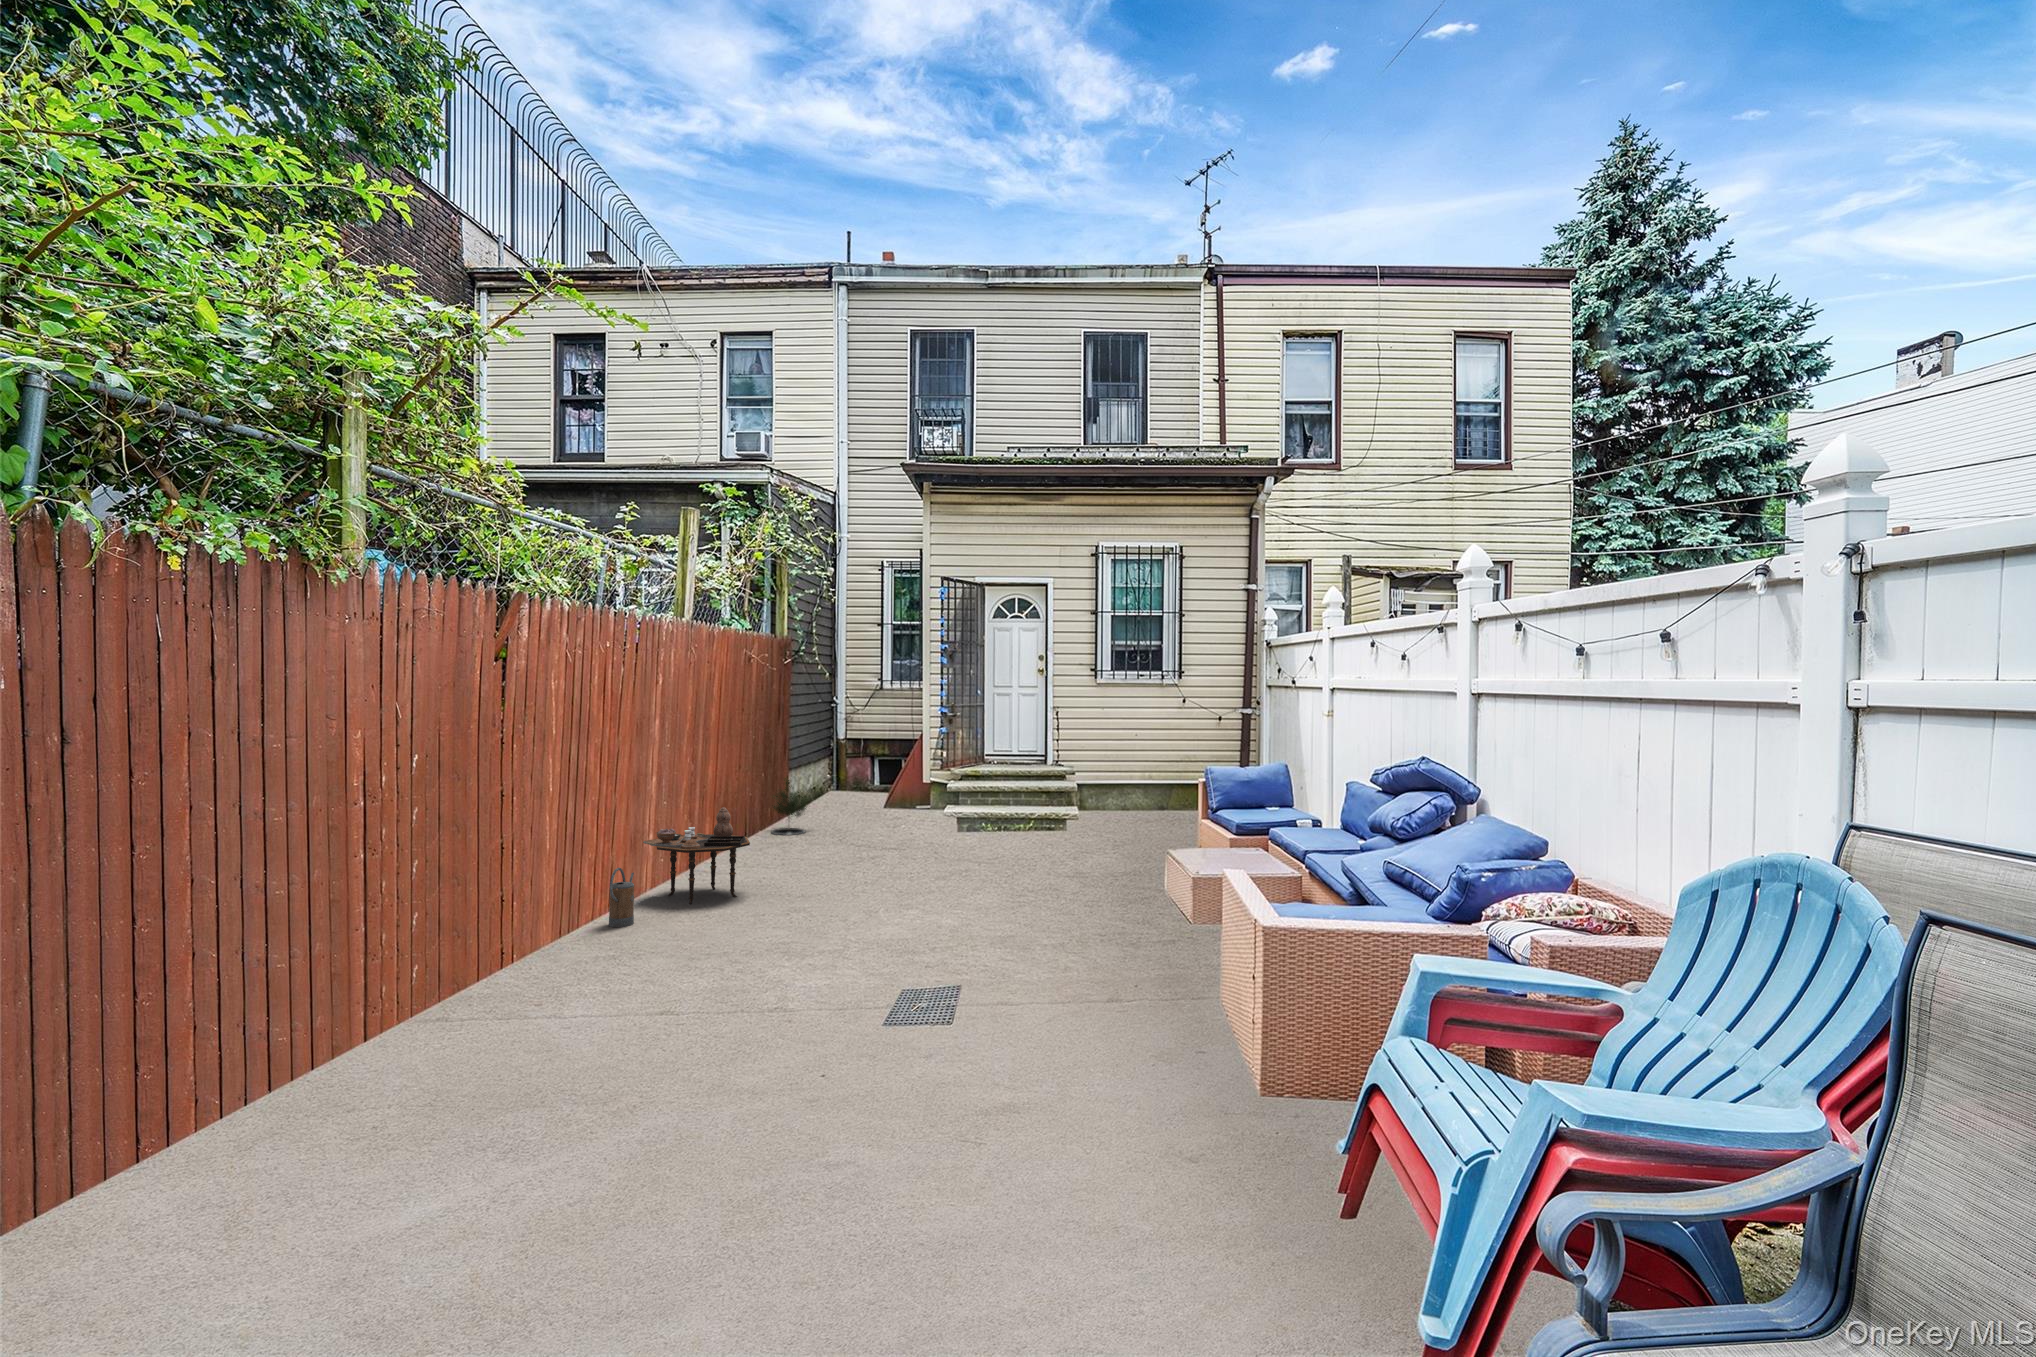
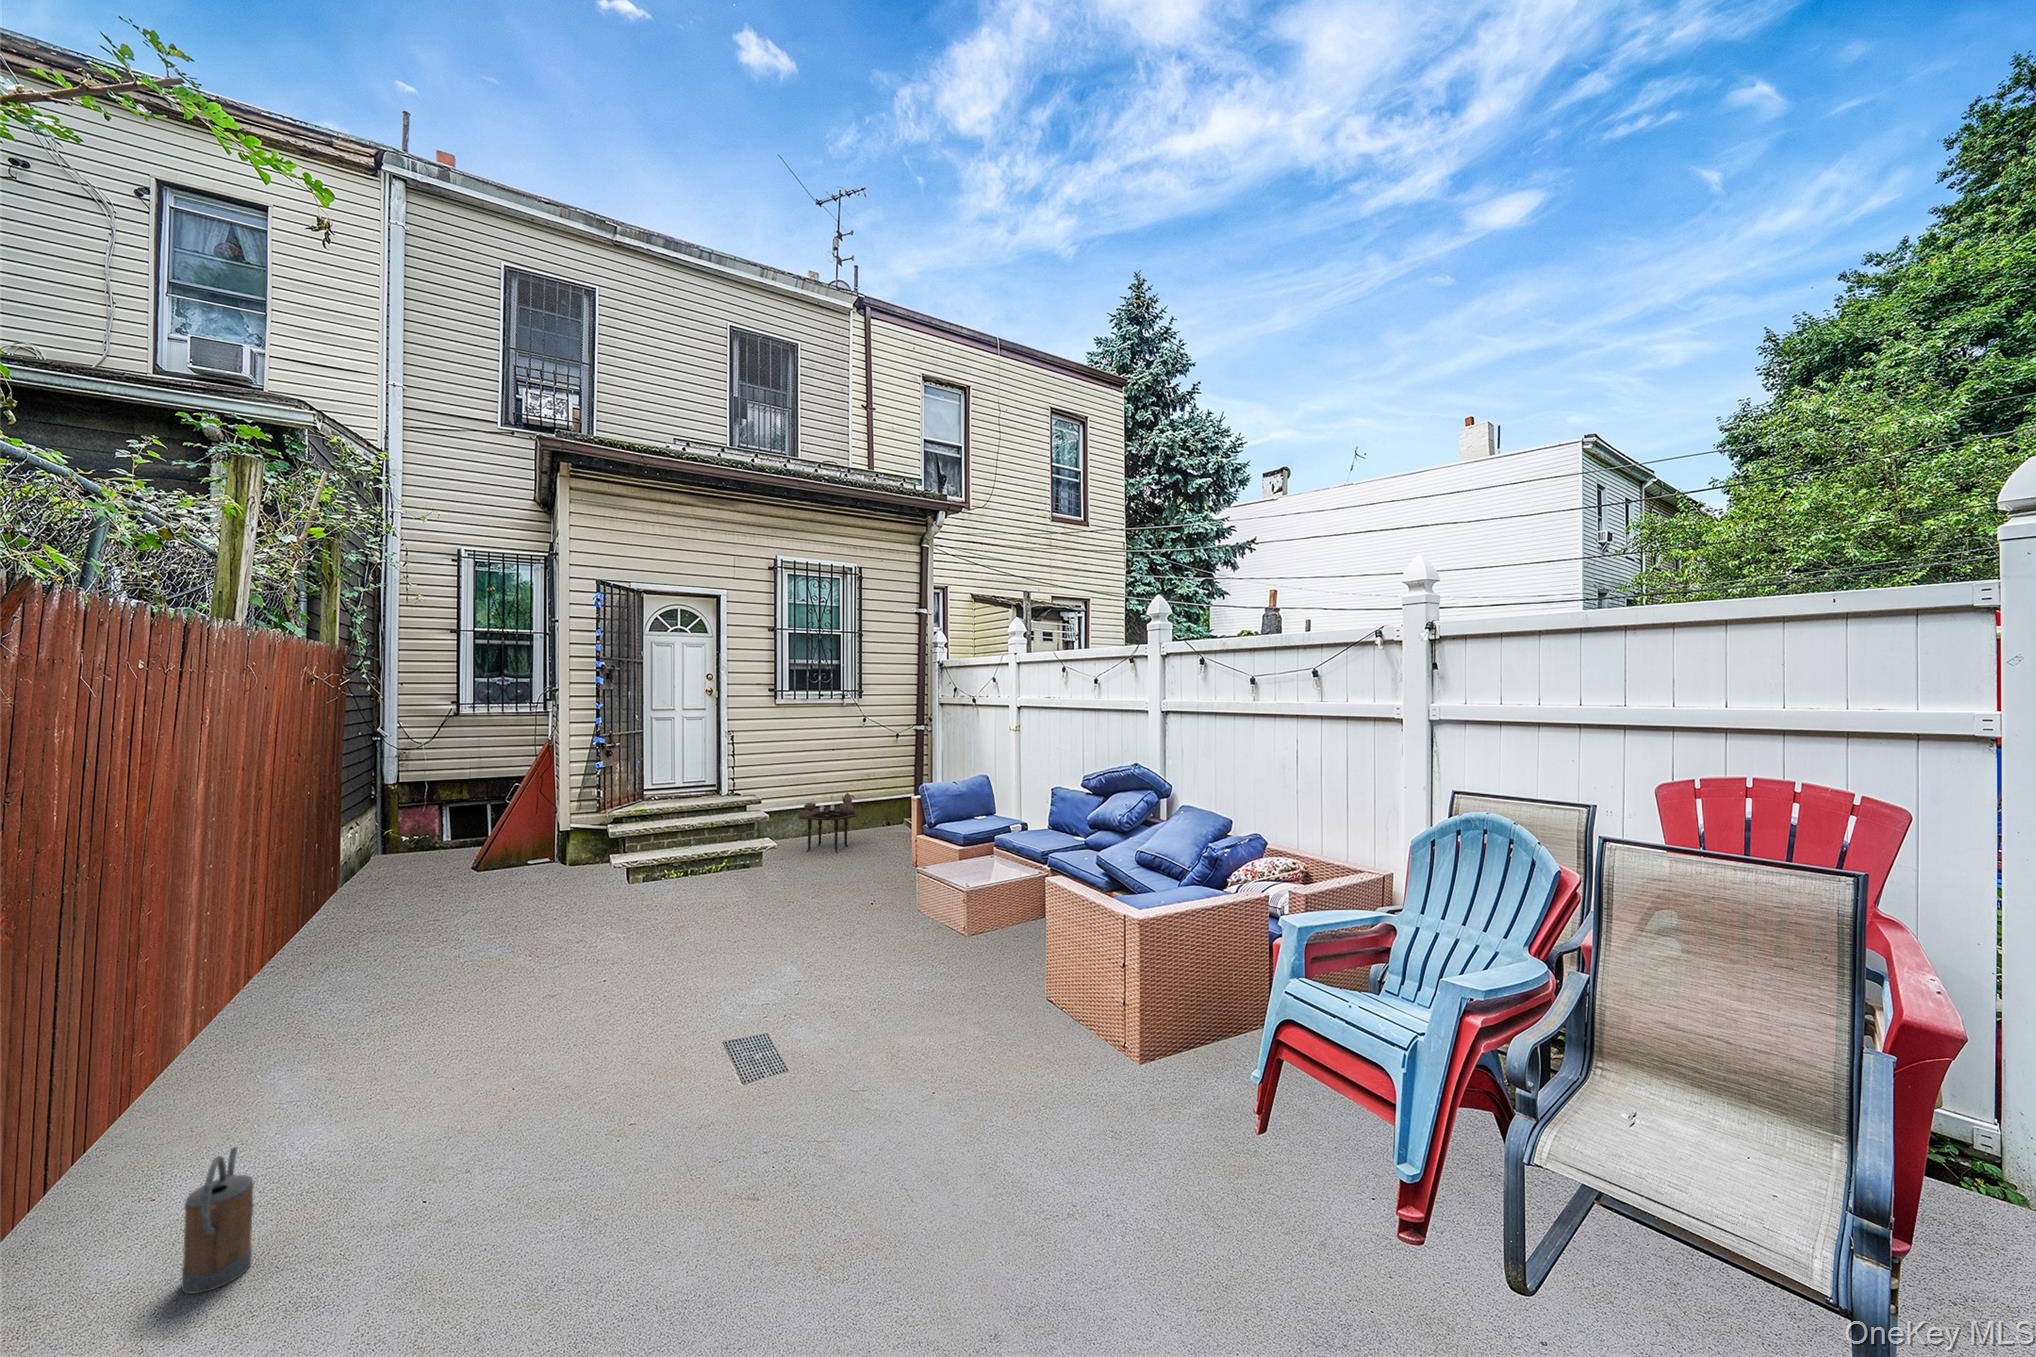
potted tree: present [771,778,807,835] -> none [339,850,418,948]
side table: present [643,807,750,904] -> present [798,793,857,853]

